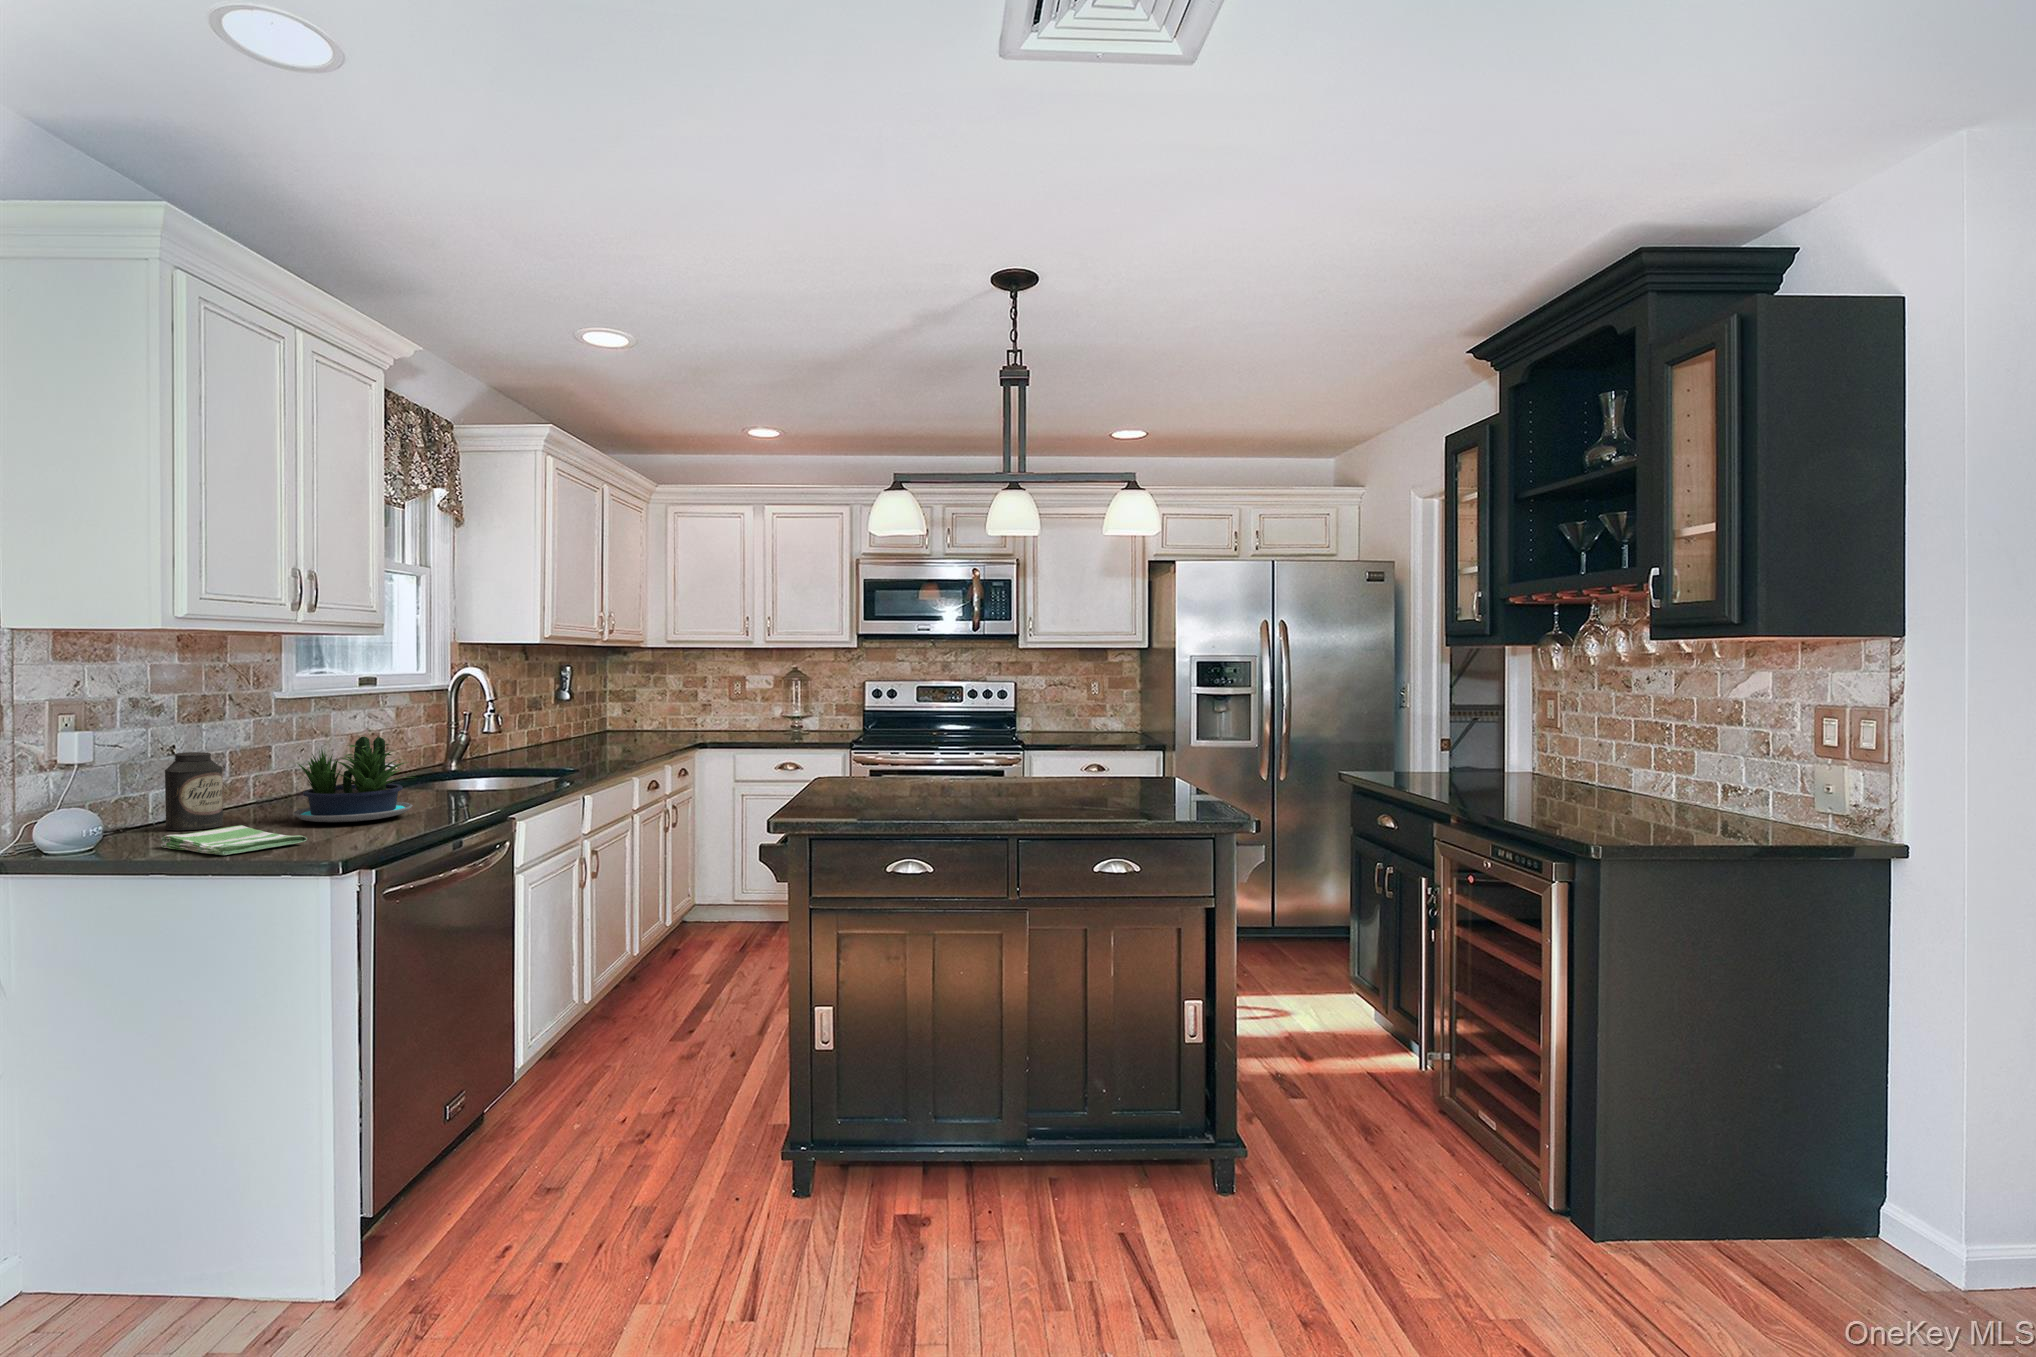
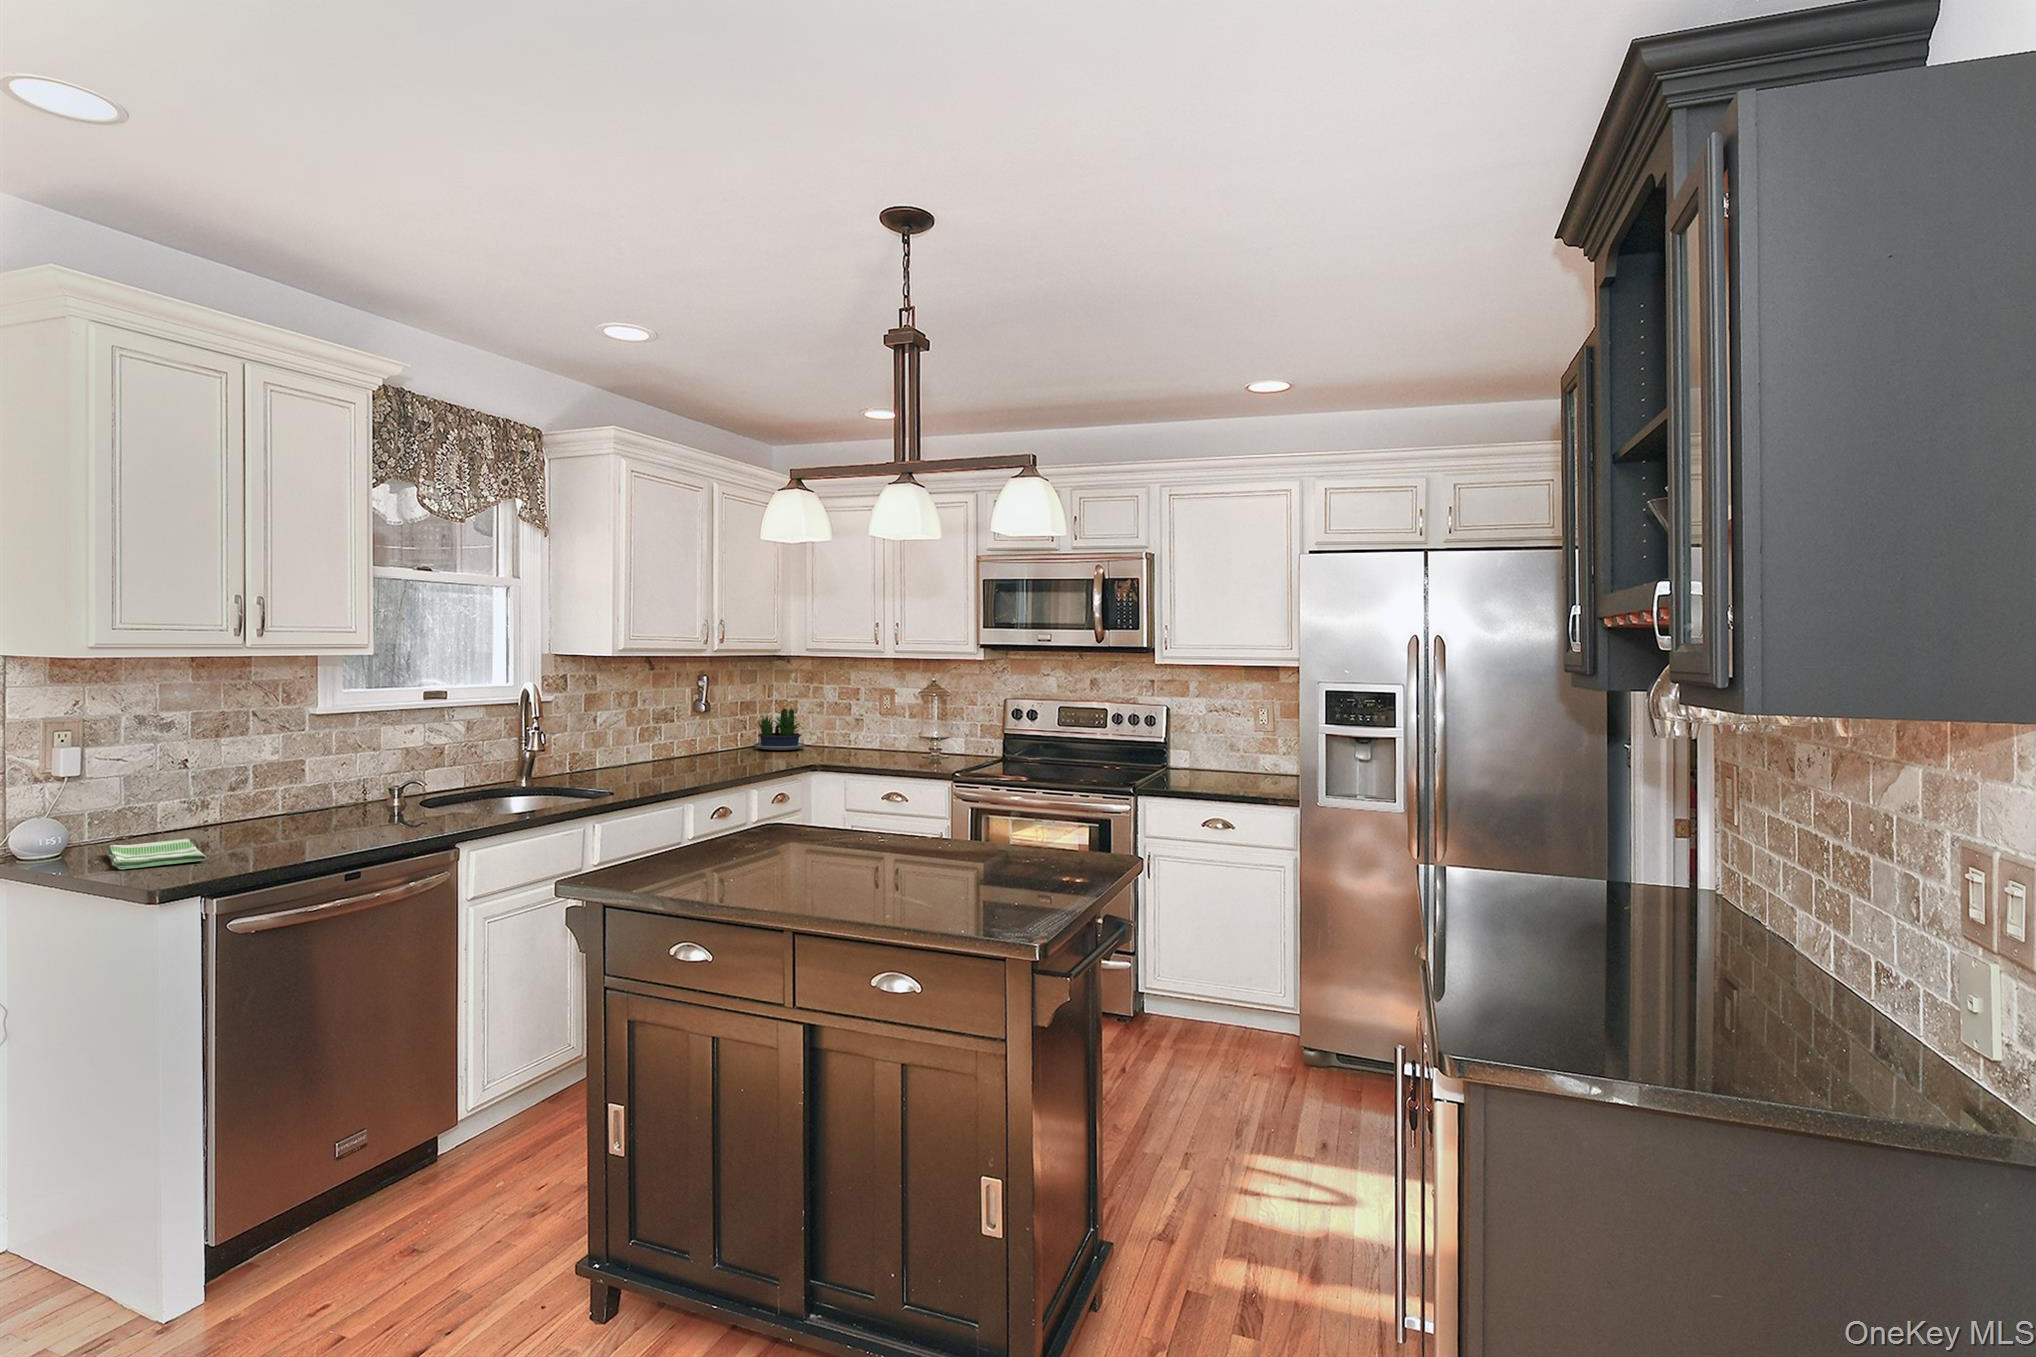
potted plant: present [293,736,413,822] -> present [754,708,805,750]
canister: present [165,752,223,831] -> none [160,768,210,838]

